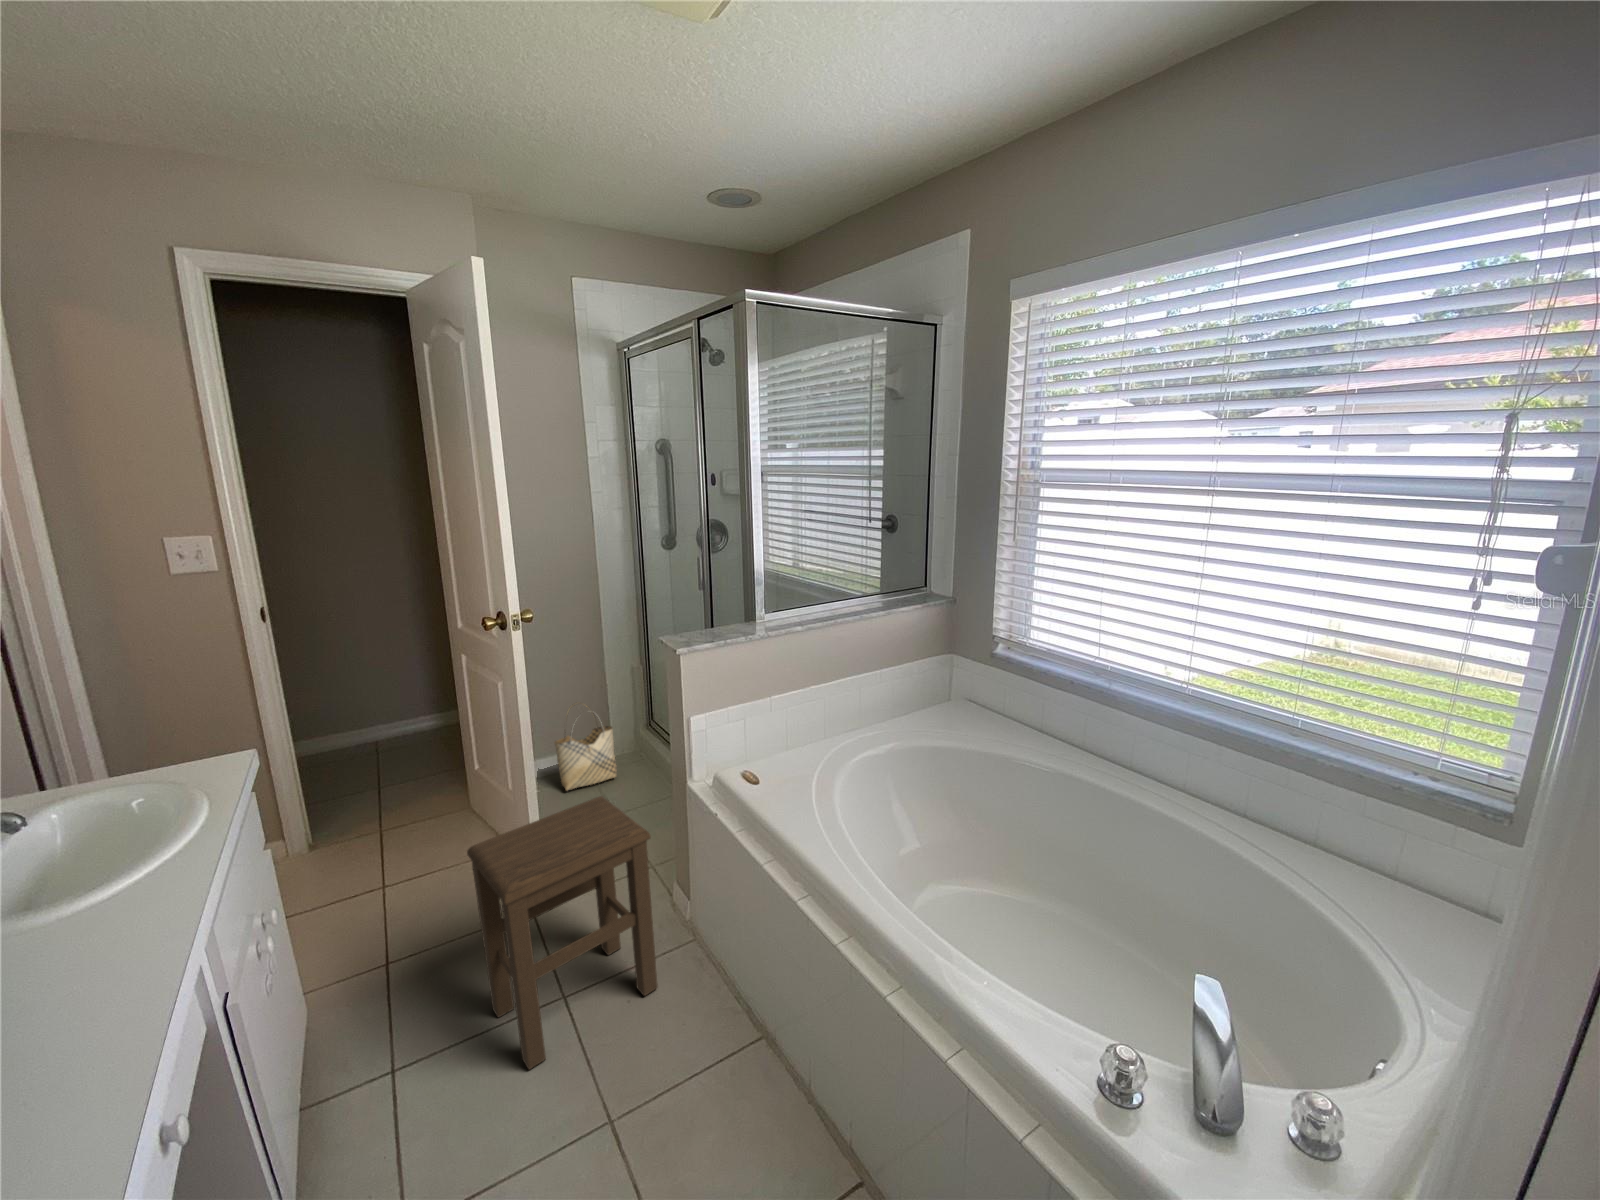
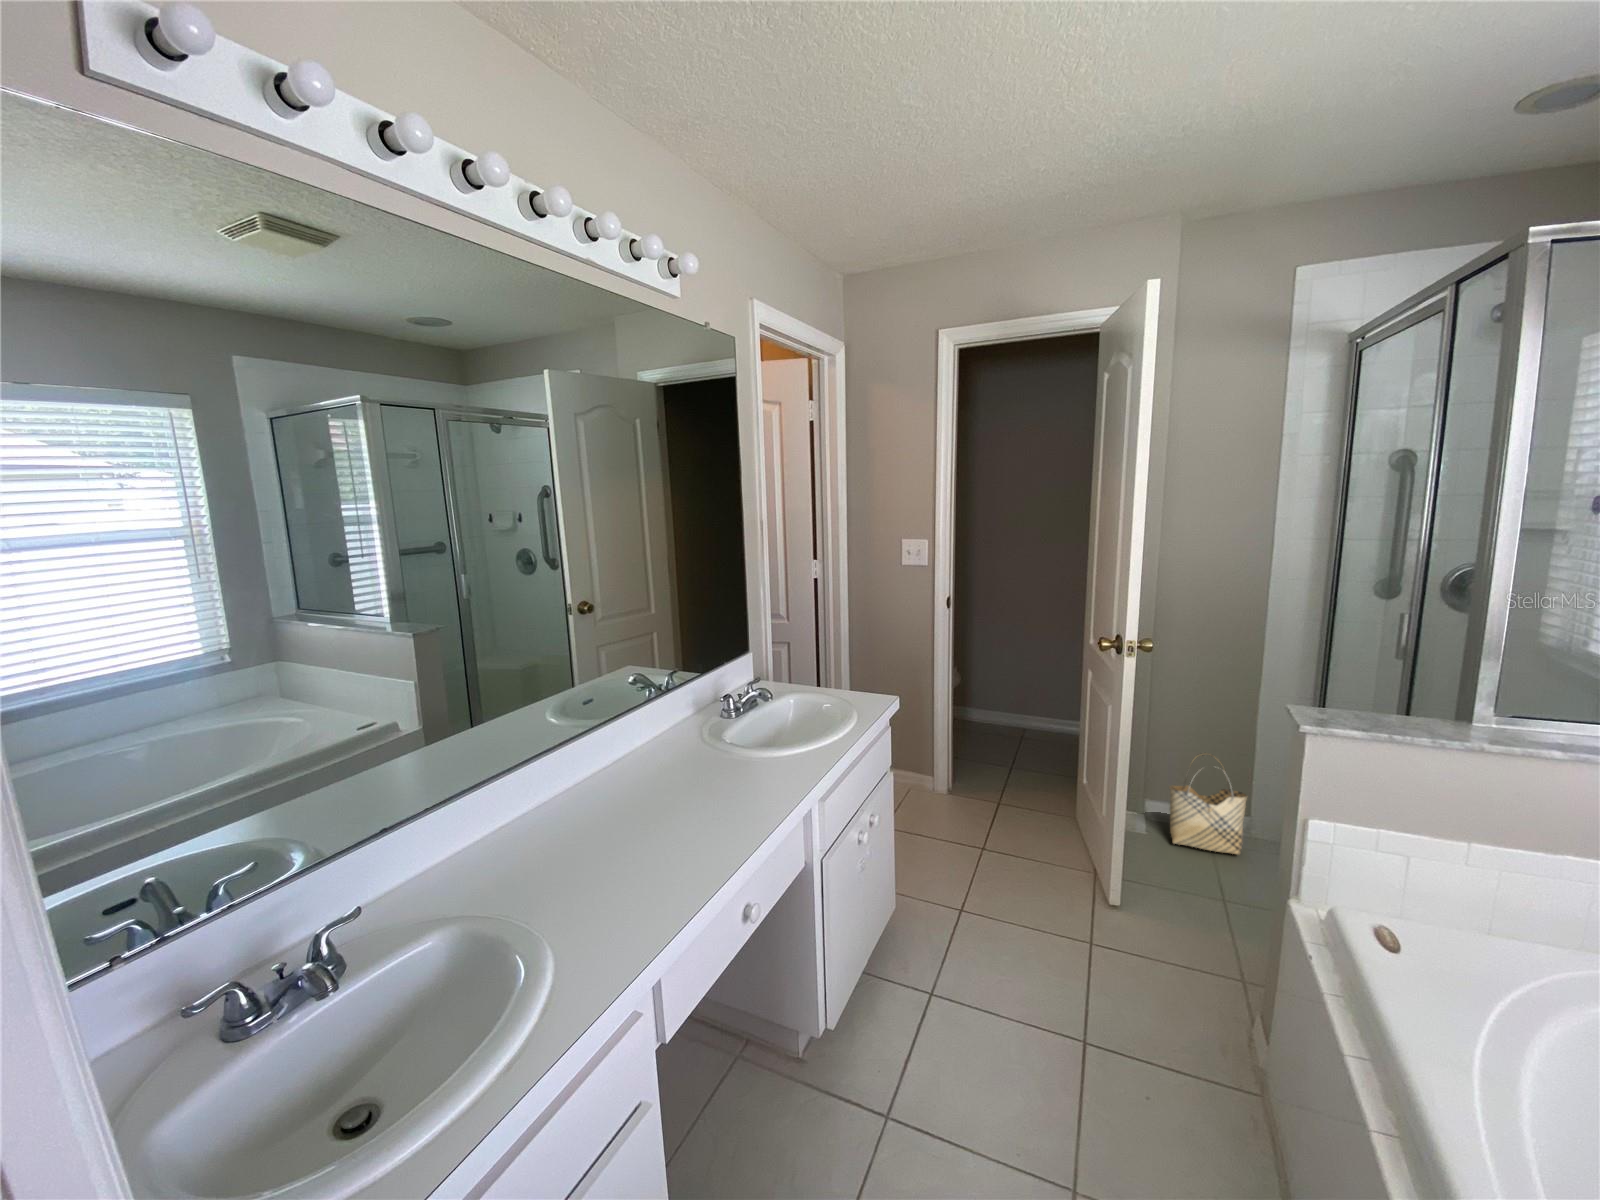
stool: present [467,796,658,1069] -> none [1021,846,1209,1111]

